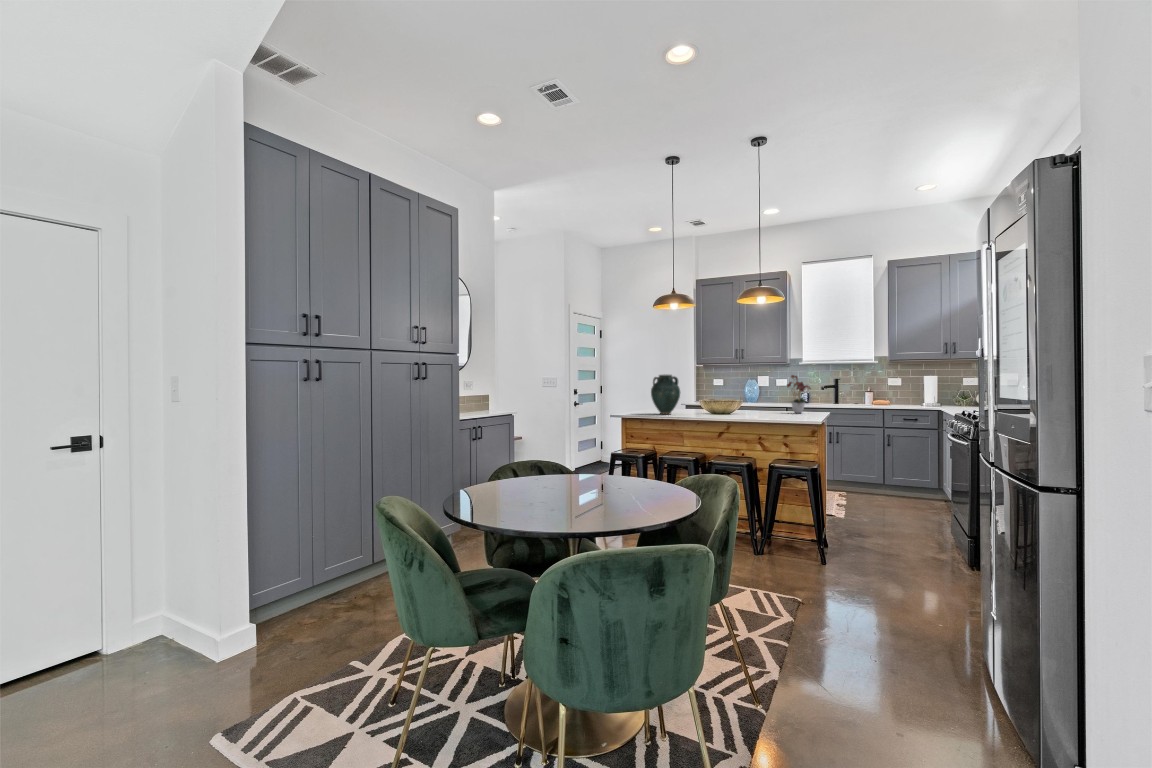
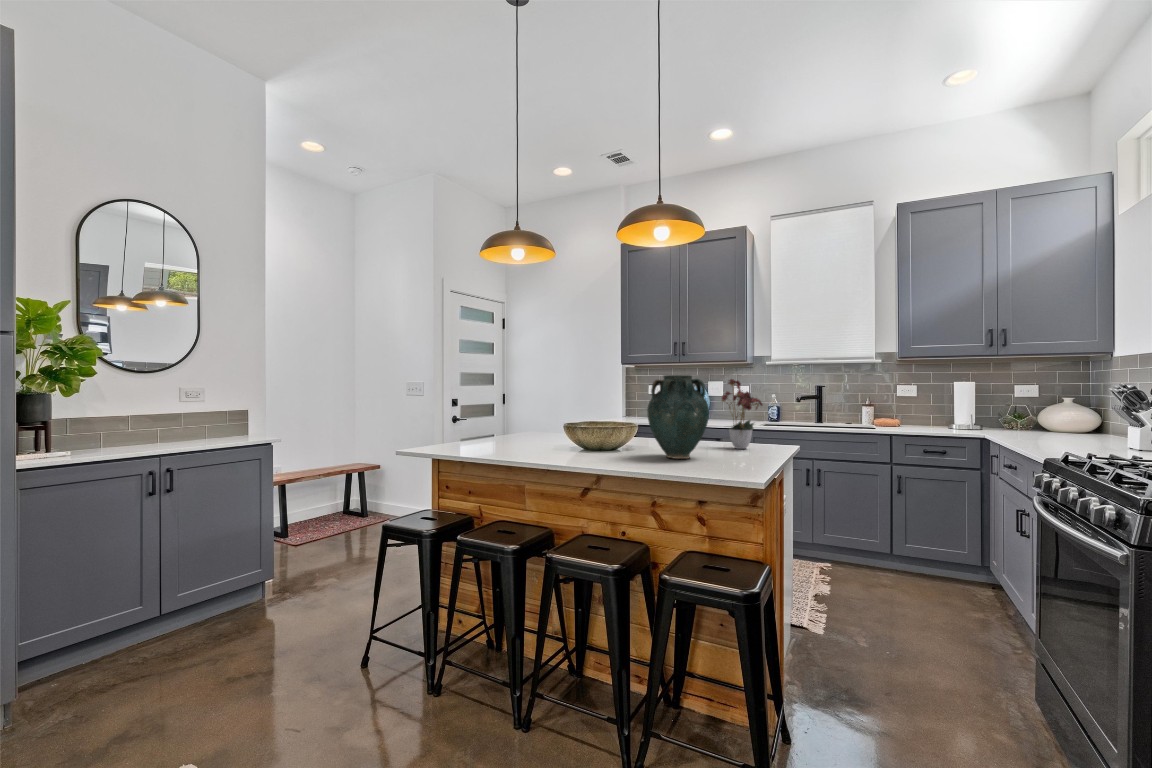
vase: present [651,375,680,414] -> present [647,375,709,459]

